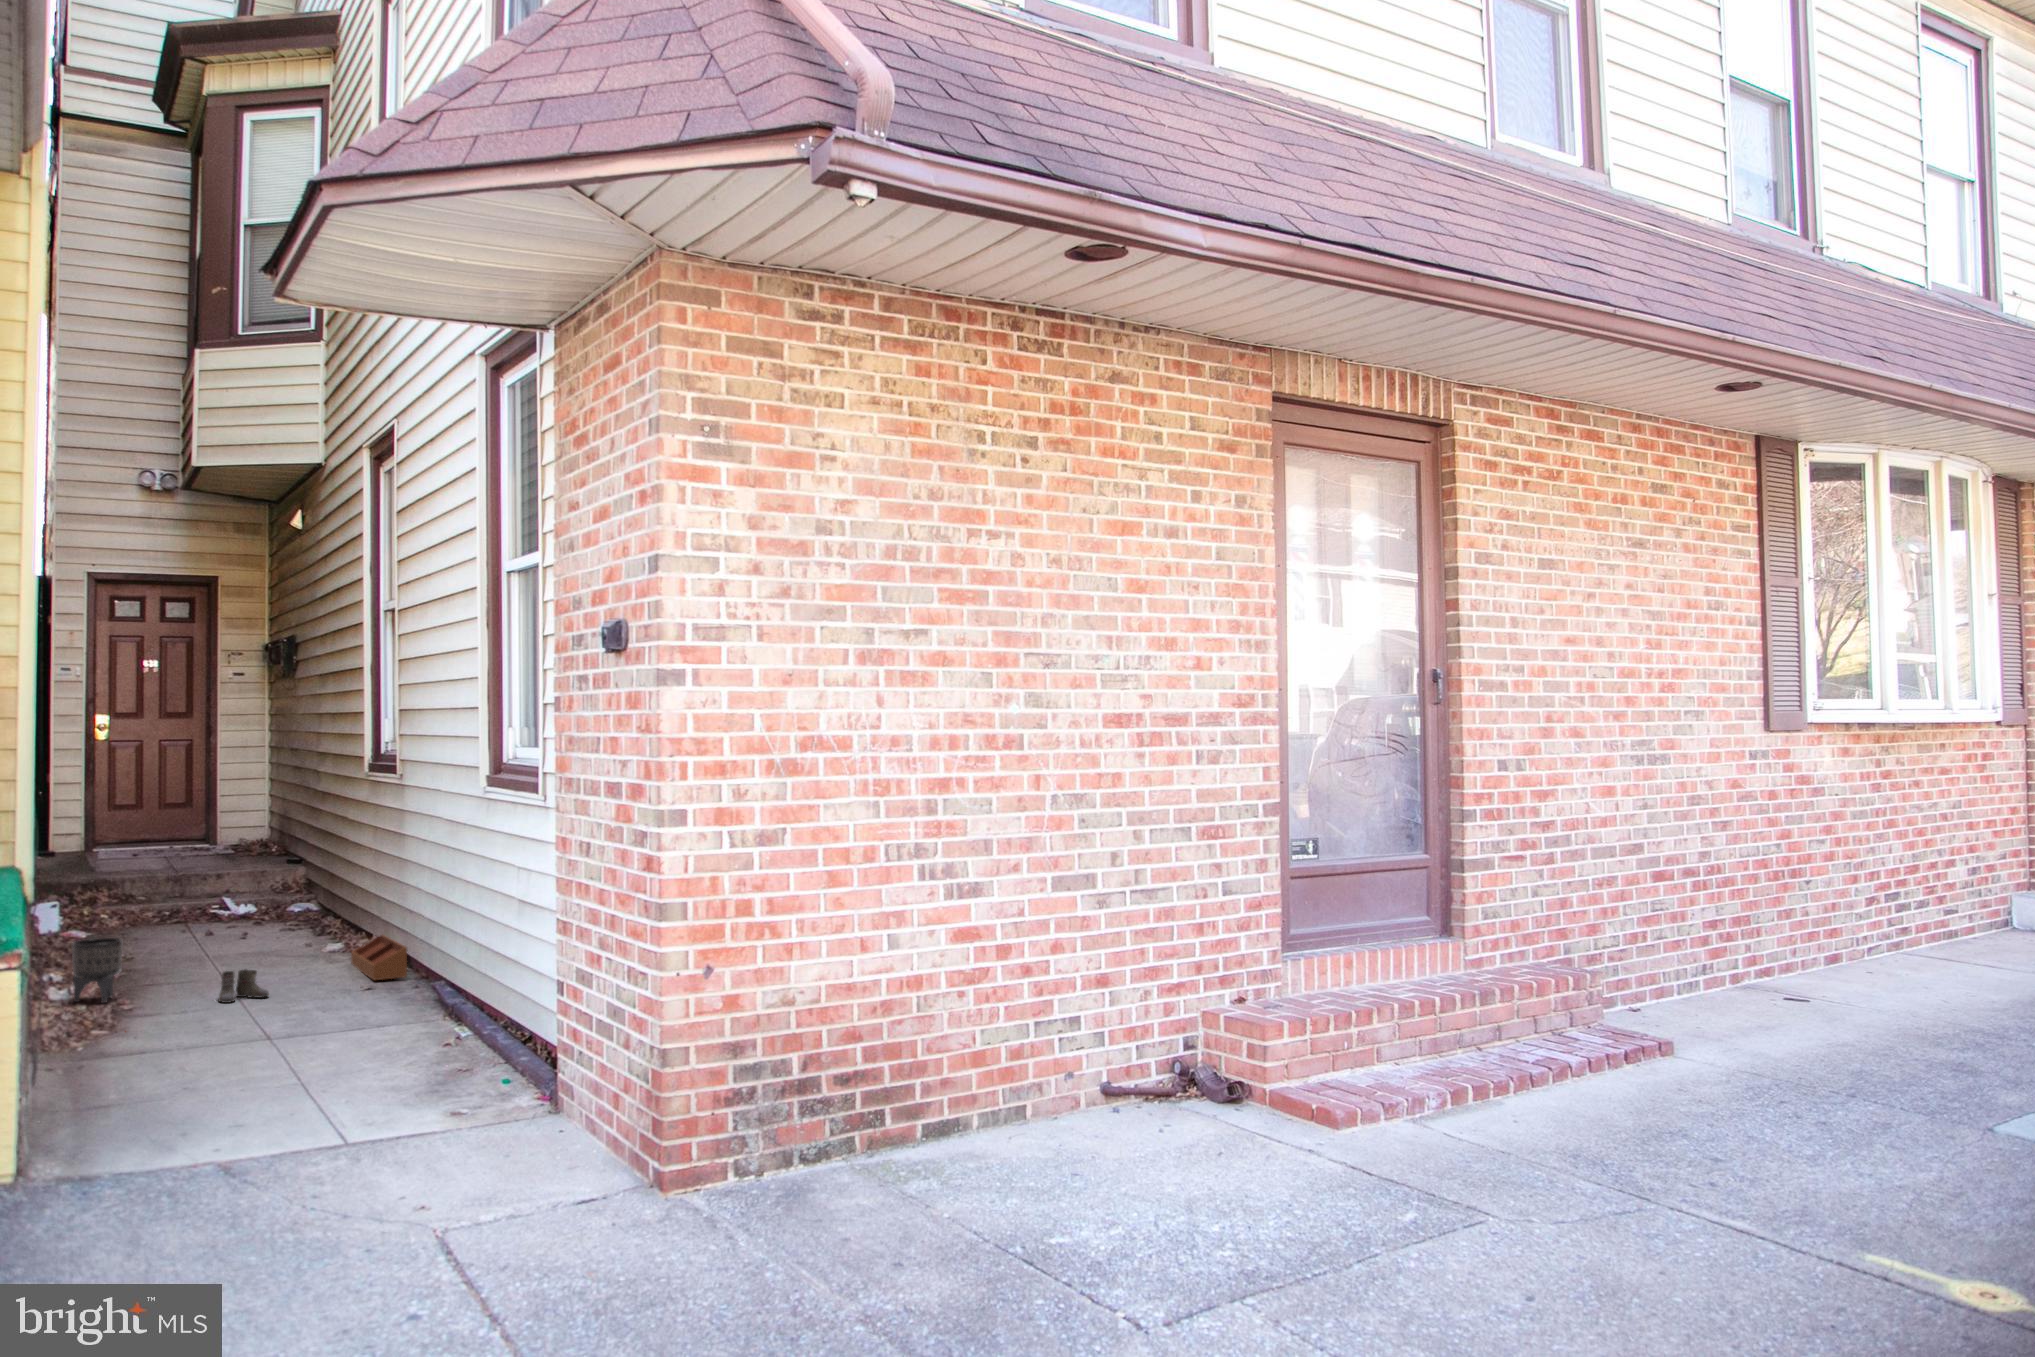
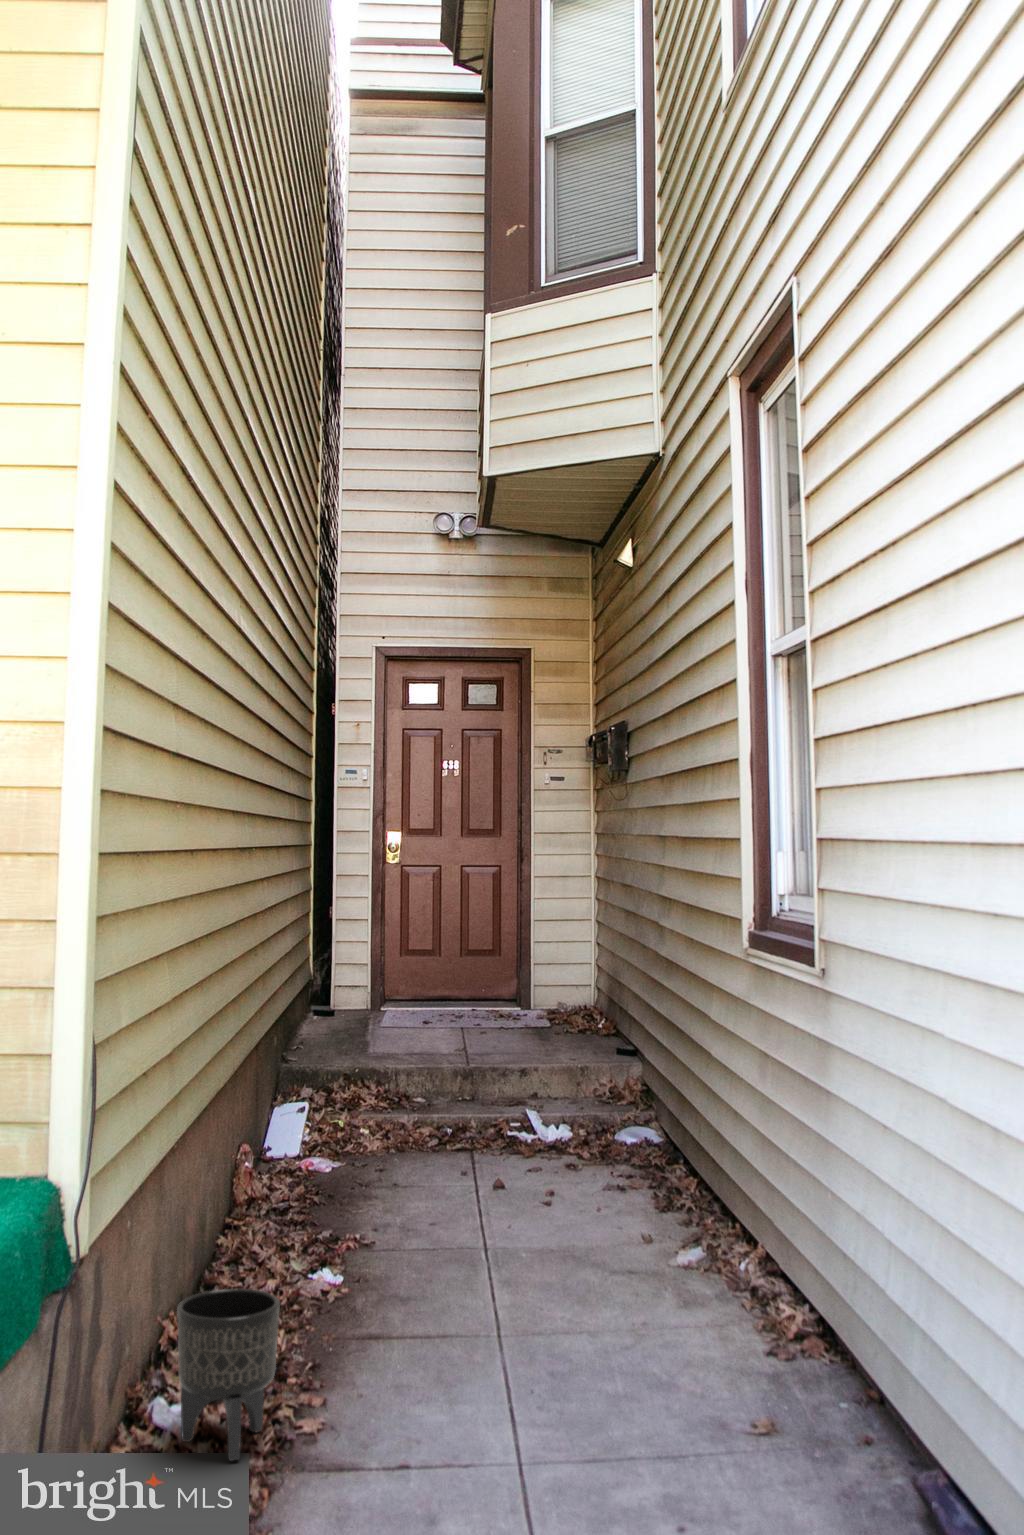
storage bin: present [351,935,407,980] -> none [743,1279,883,1437]
boots: present [218,969,269,1003] -> none [449,1399,581,1500]

